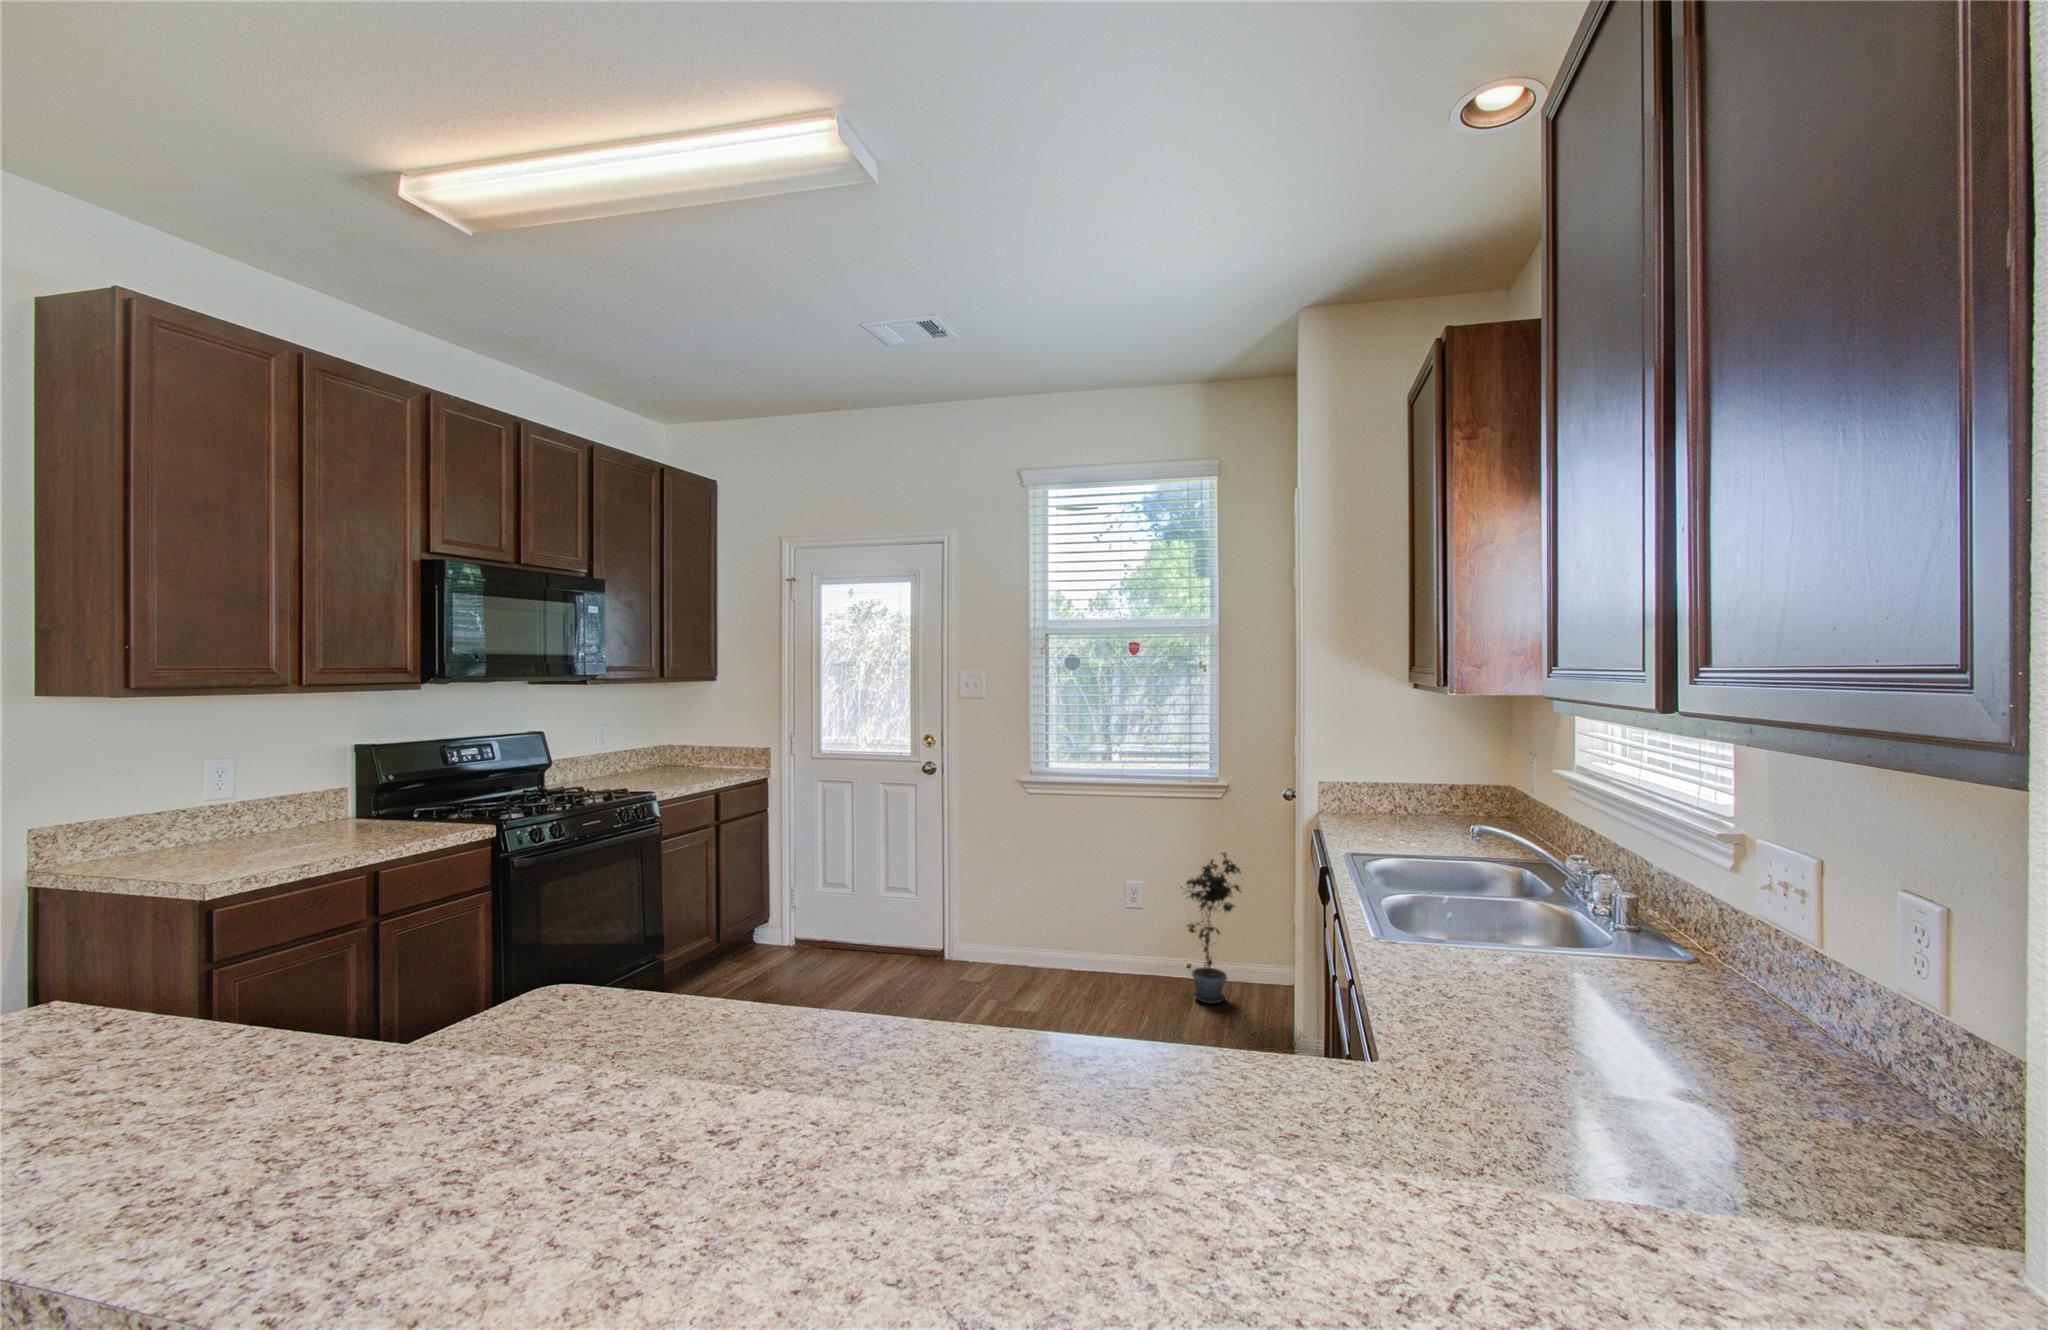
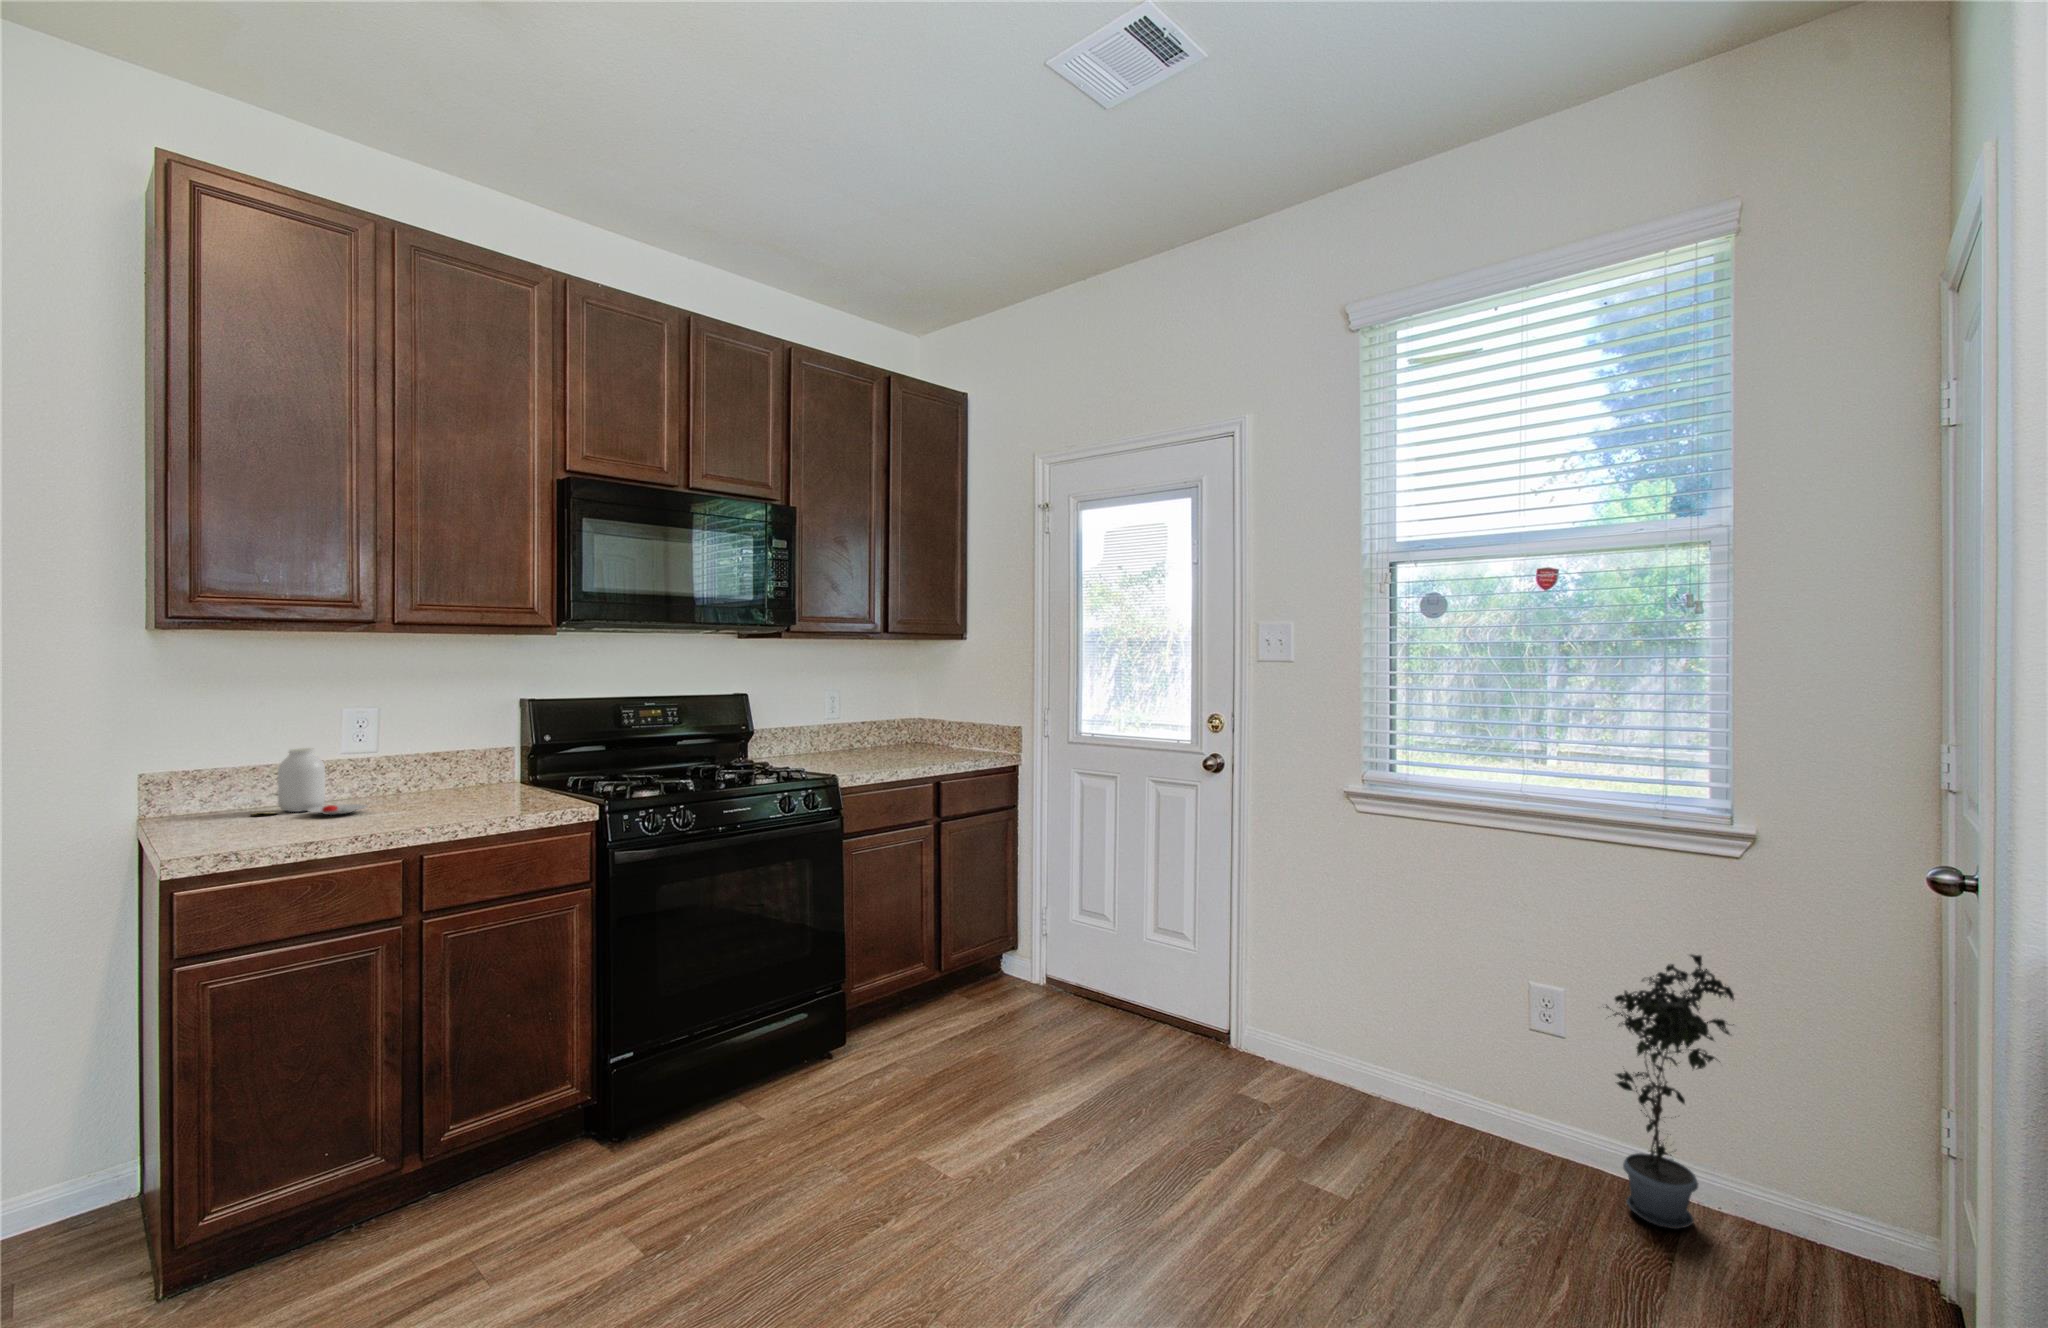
jar: none [156,794,282,859] -> present [258,748,367,815]

